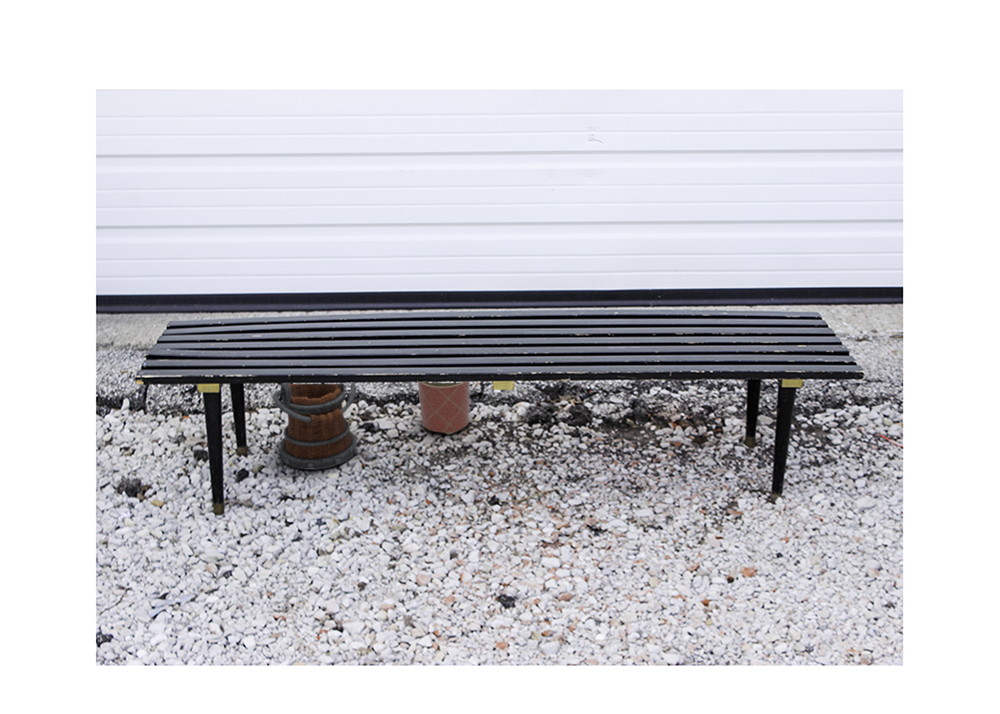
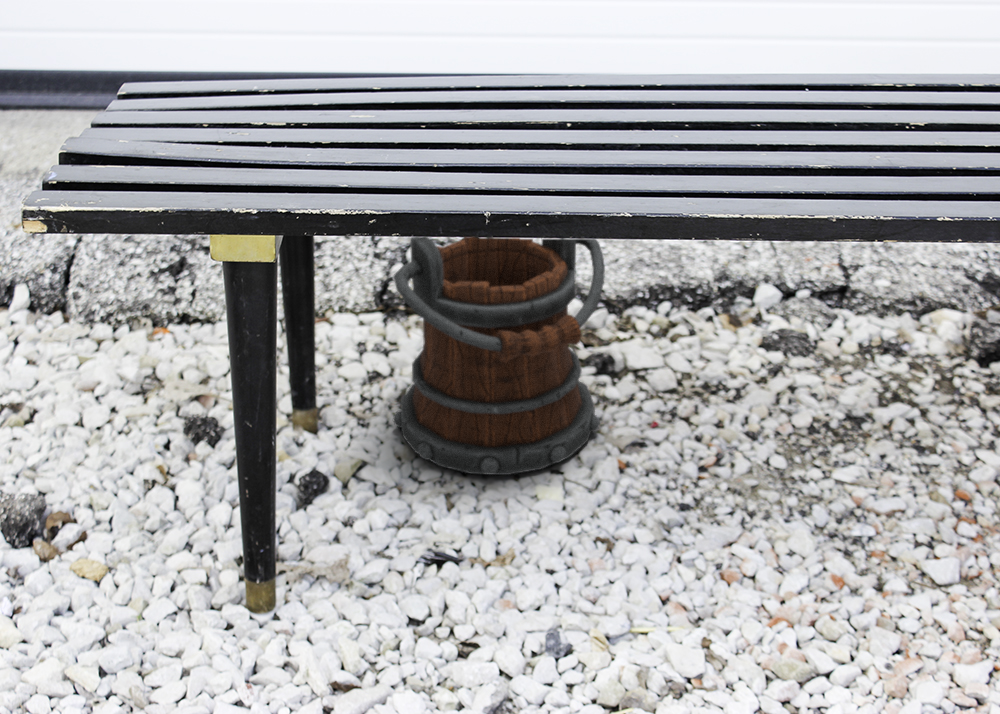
planter: present [418,382,470,434] -> none [735,216,876,386]

